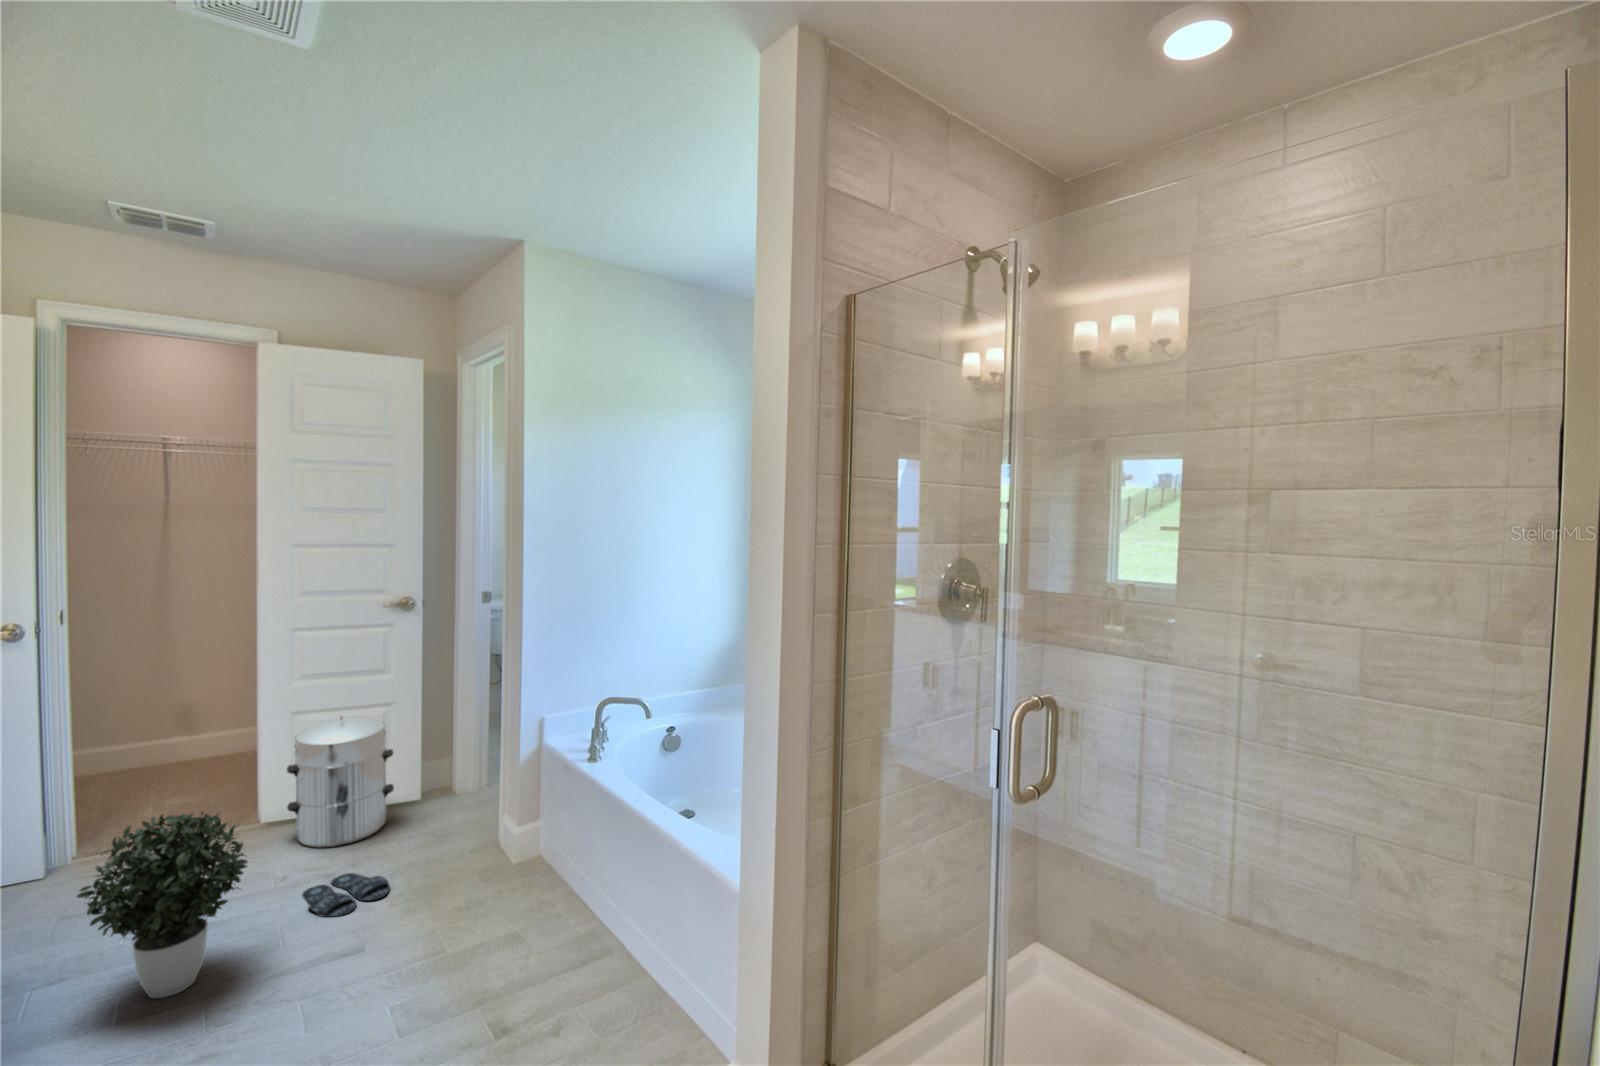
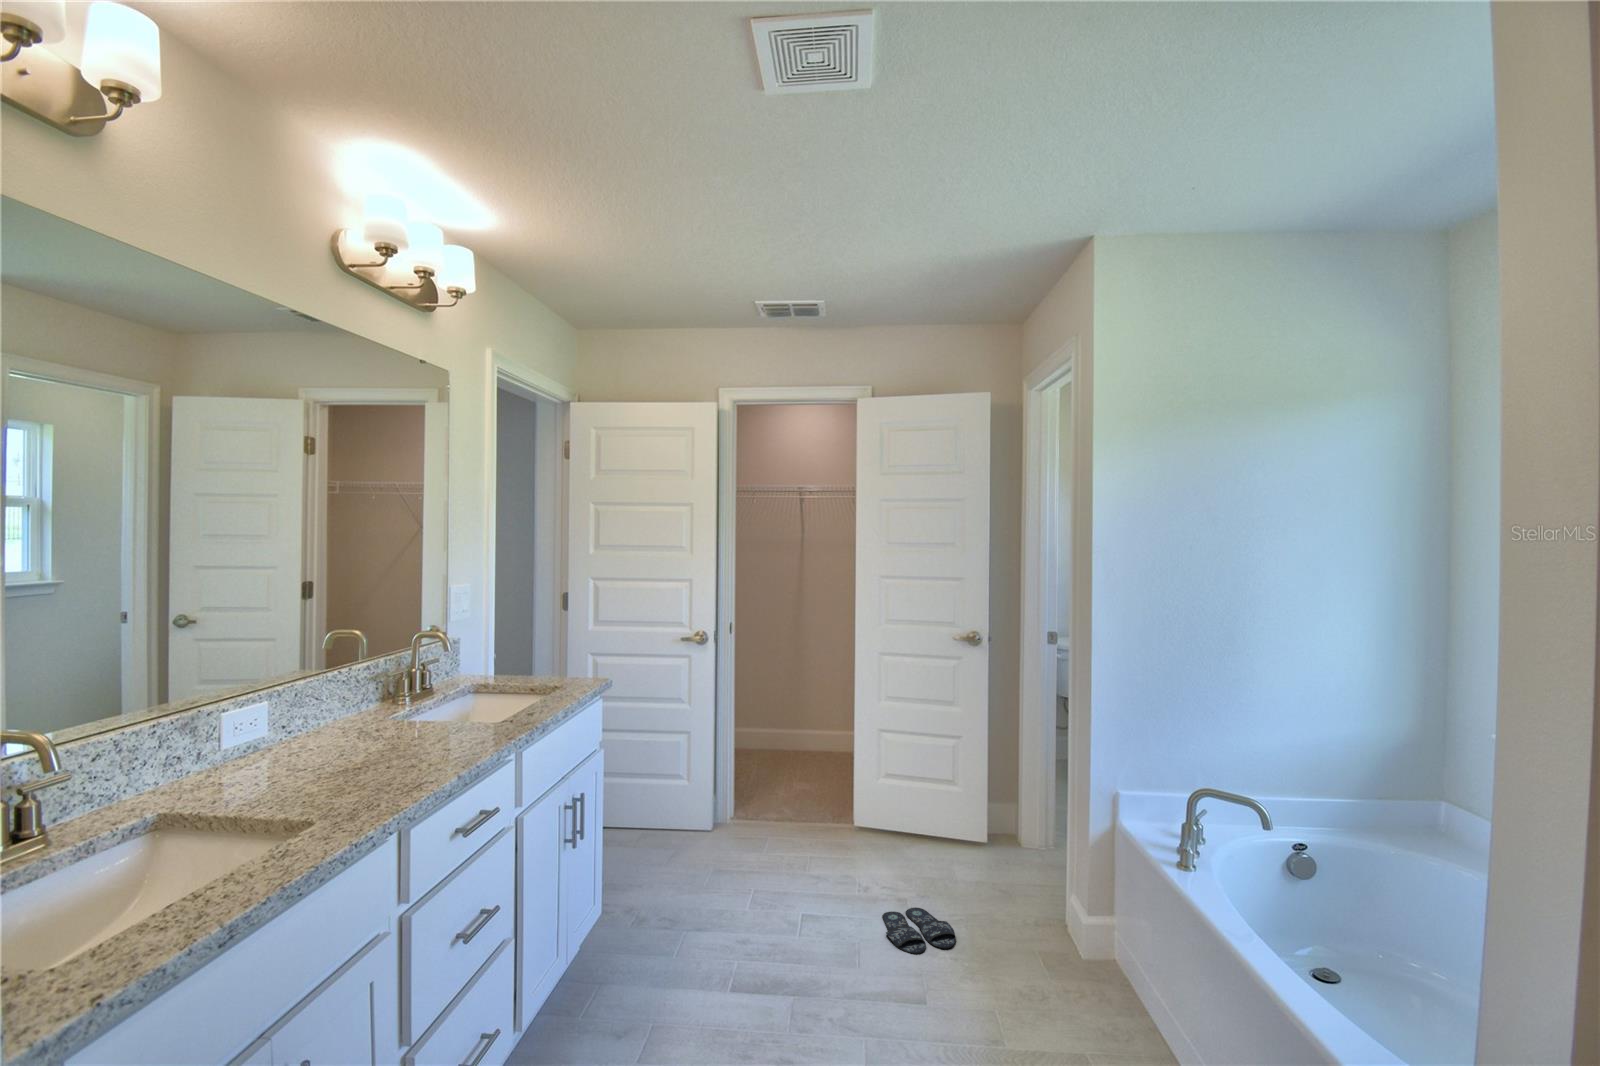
waste bin: present [287,716,394,848] -> none [873,745,961,875]
potted plant: present [77,812,247,998] -> none [728,813,839,978]

